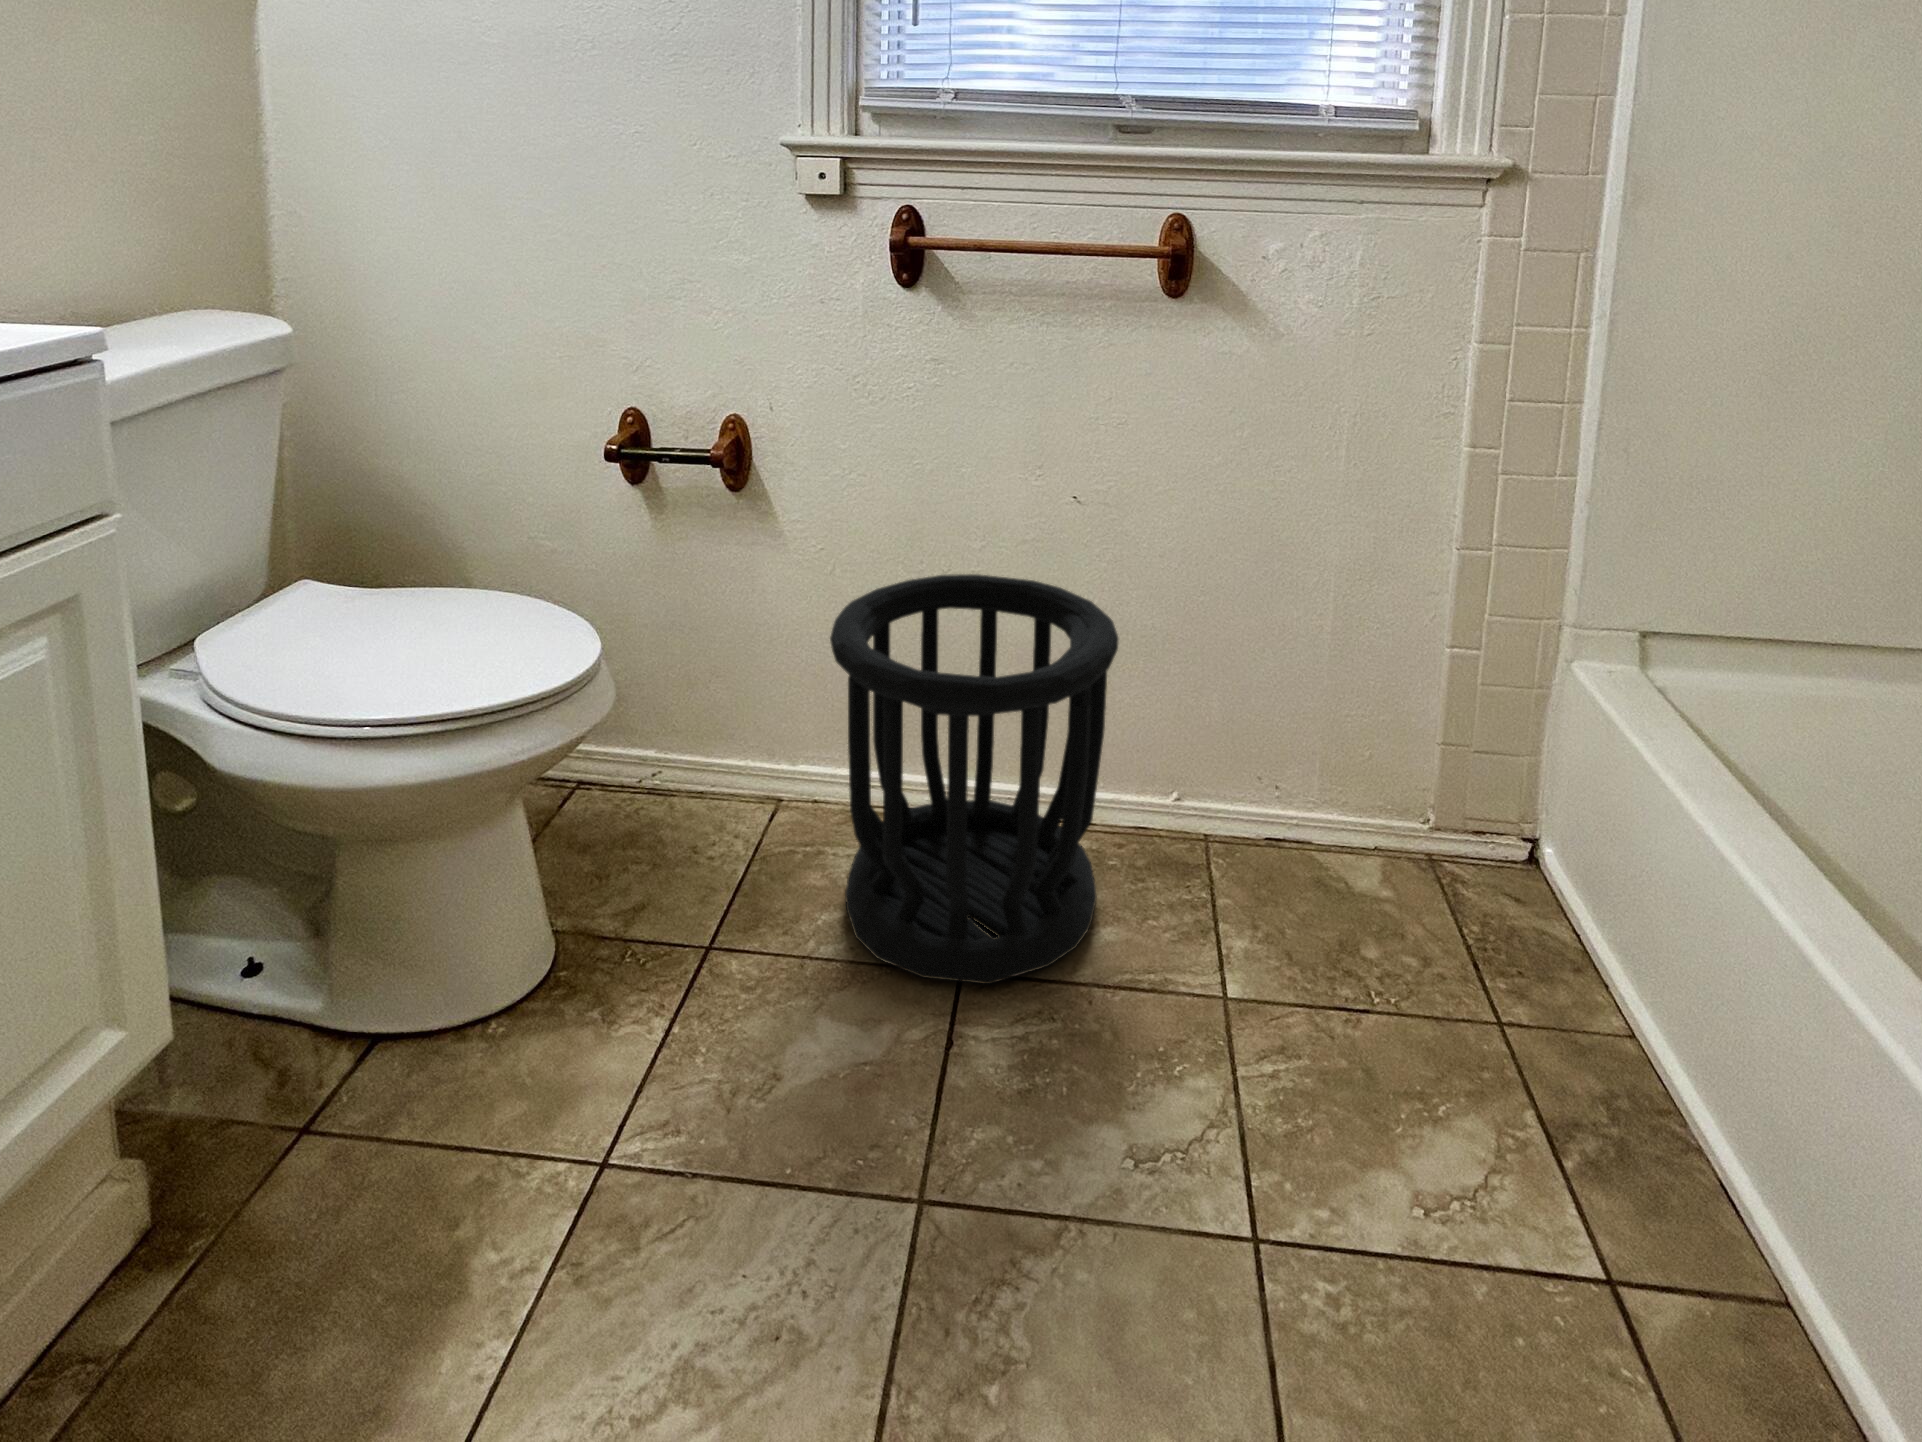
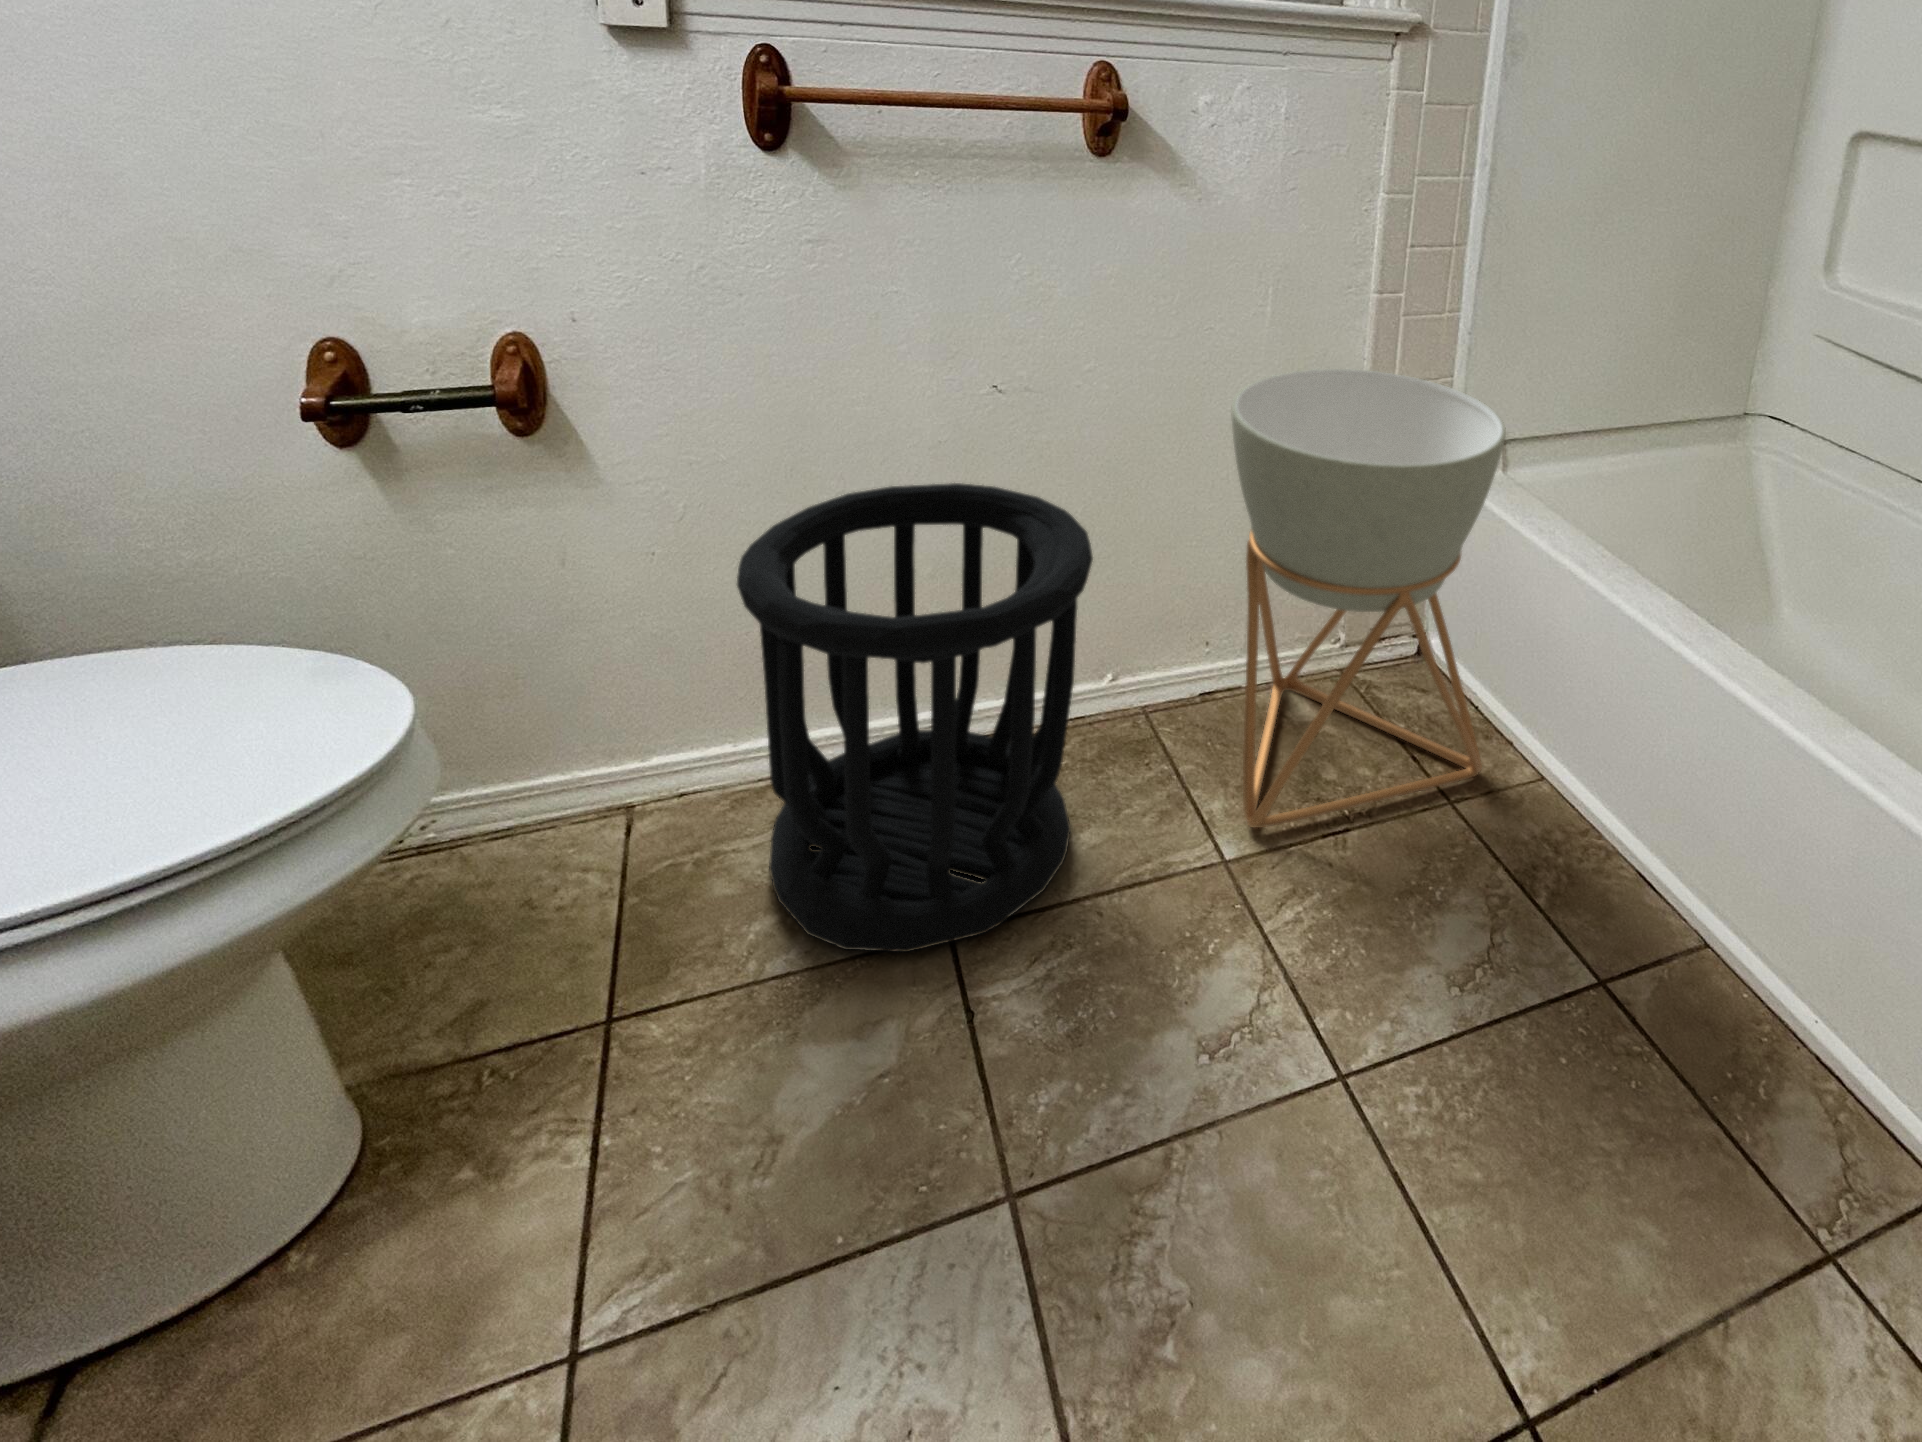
planter: none [1260,519,1572,1002] -> present [1231,369,1506,828]

